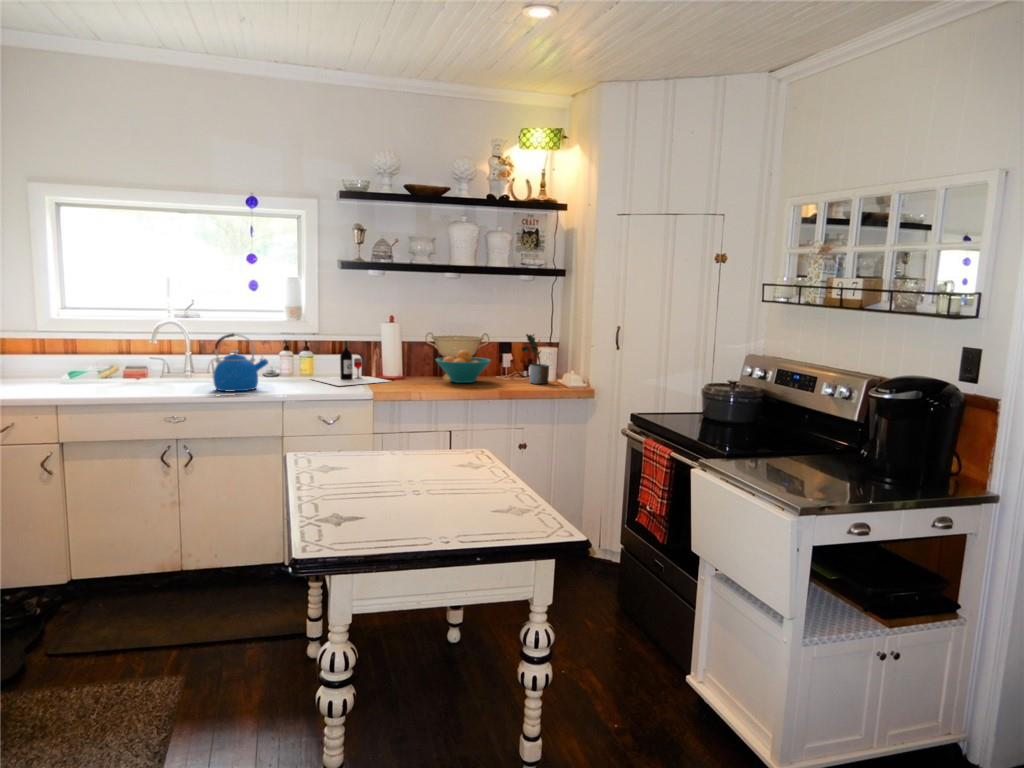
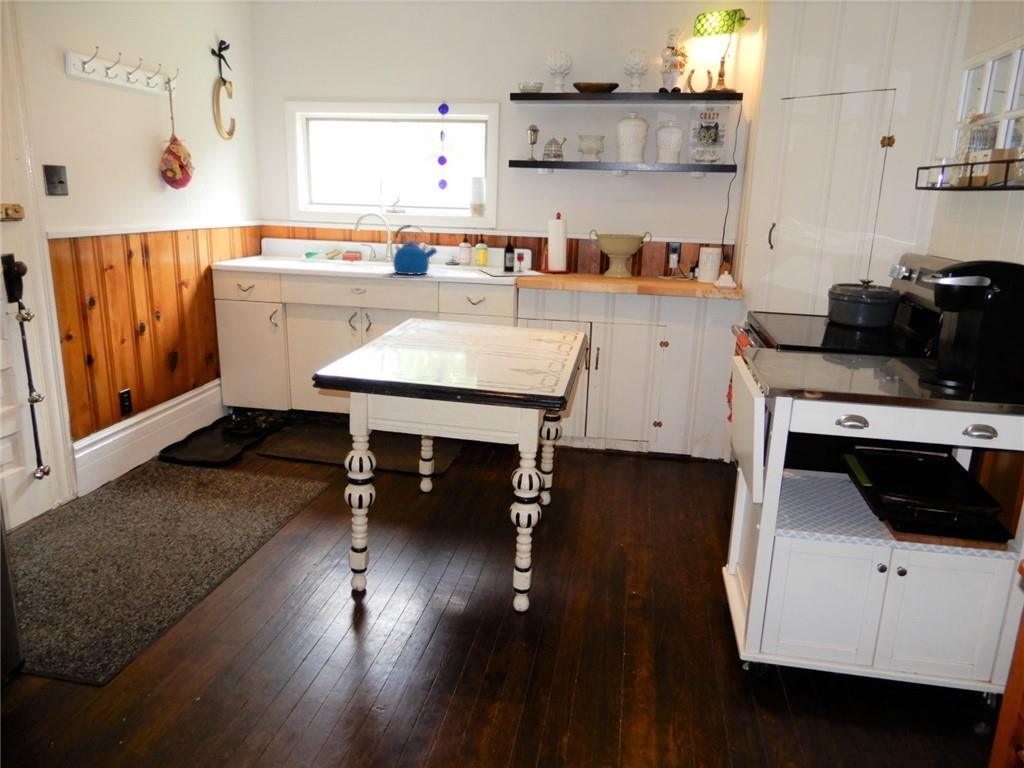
potted plant: present [522,334,549,384] -> none [667,234,697,287]
fruit bowl: present [436,350,491,383] -> none [585,248,639,281]

